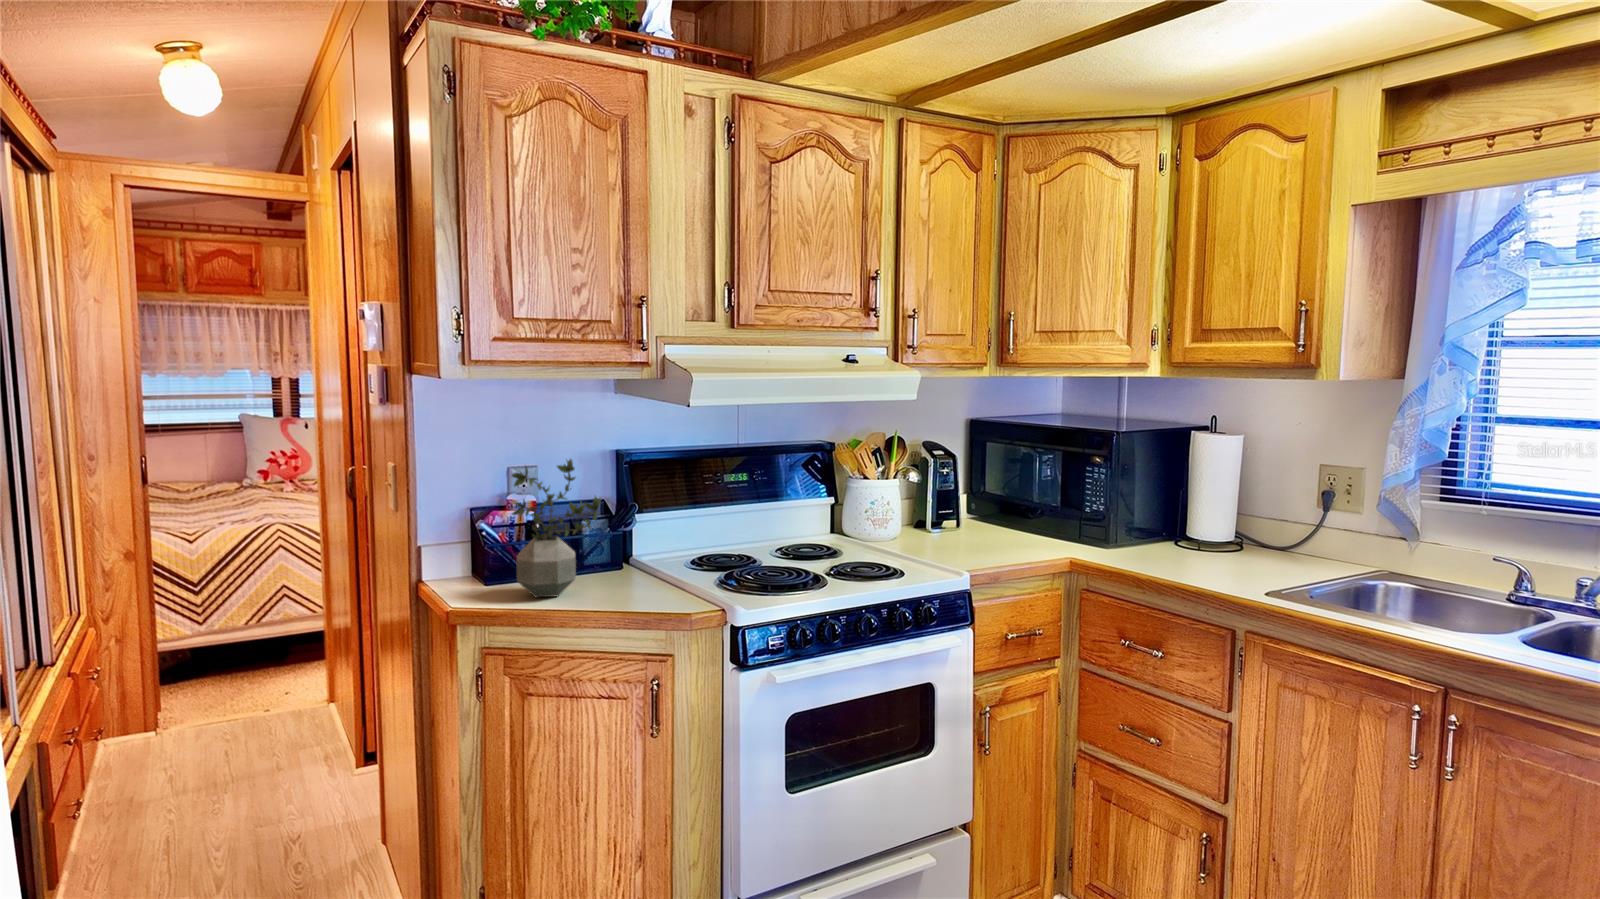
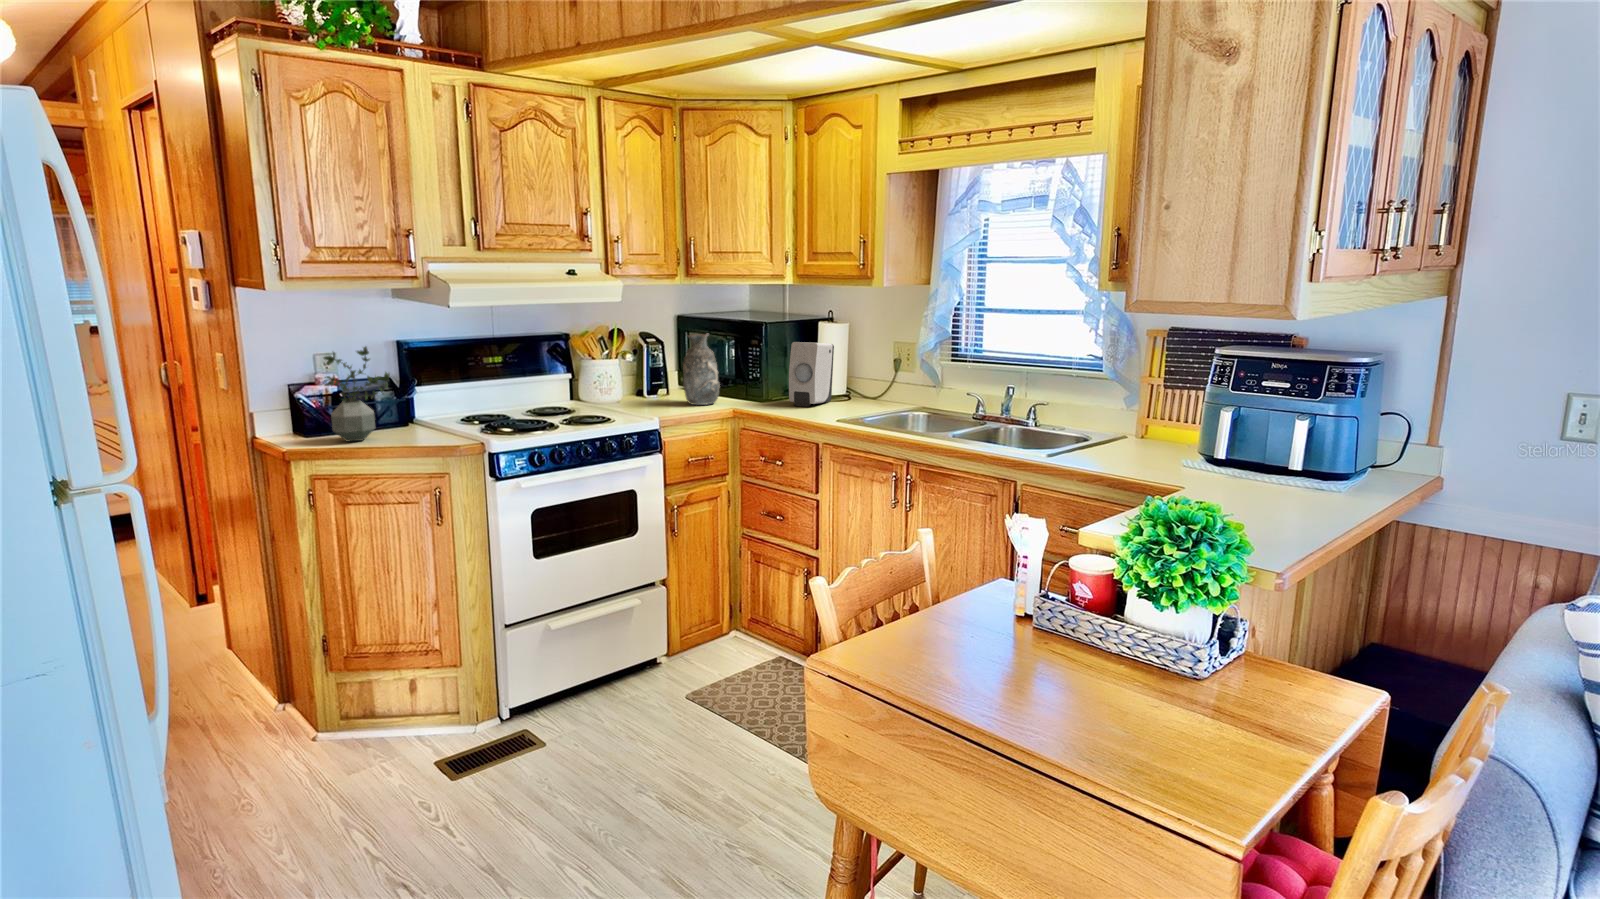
decorative vase: none [996,448,1051,551] -> present [683,334,720,405]
soap dispenser: none [1158,464,1226,562] -> present [789,342,834,407]

